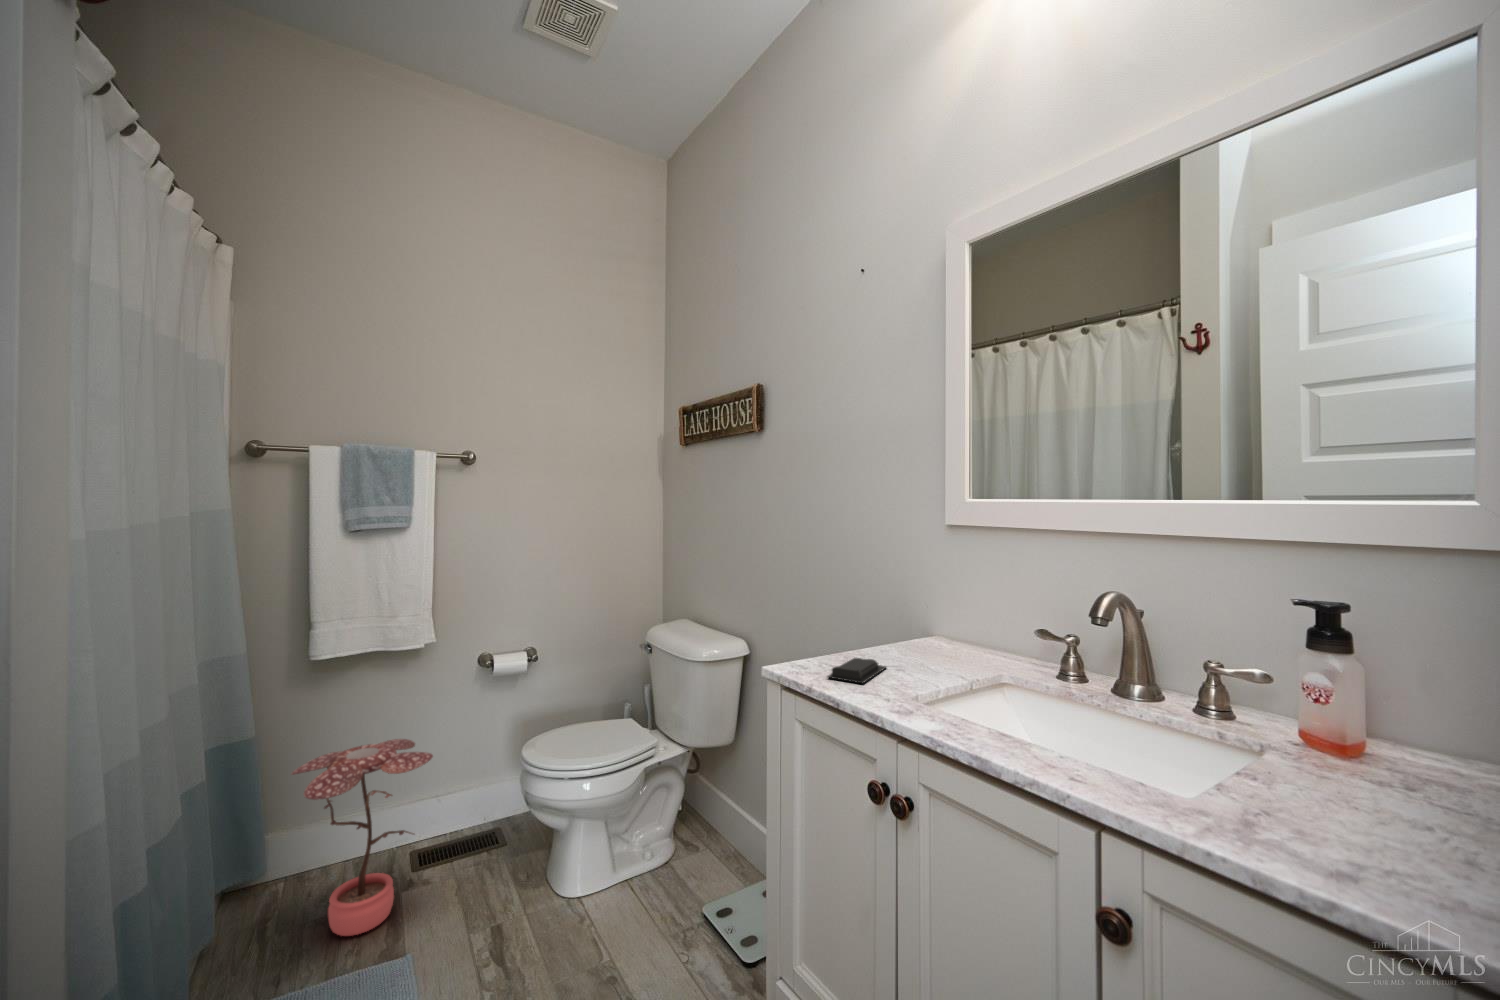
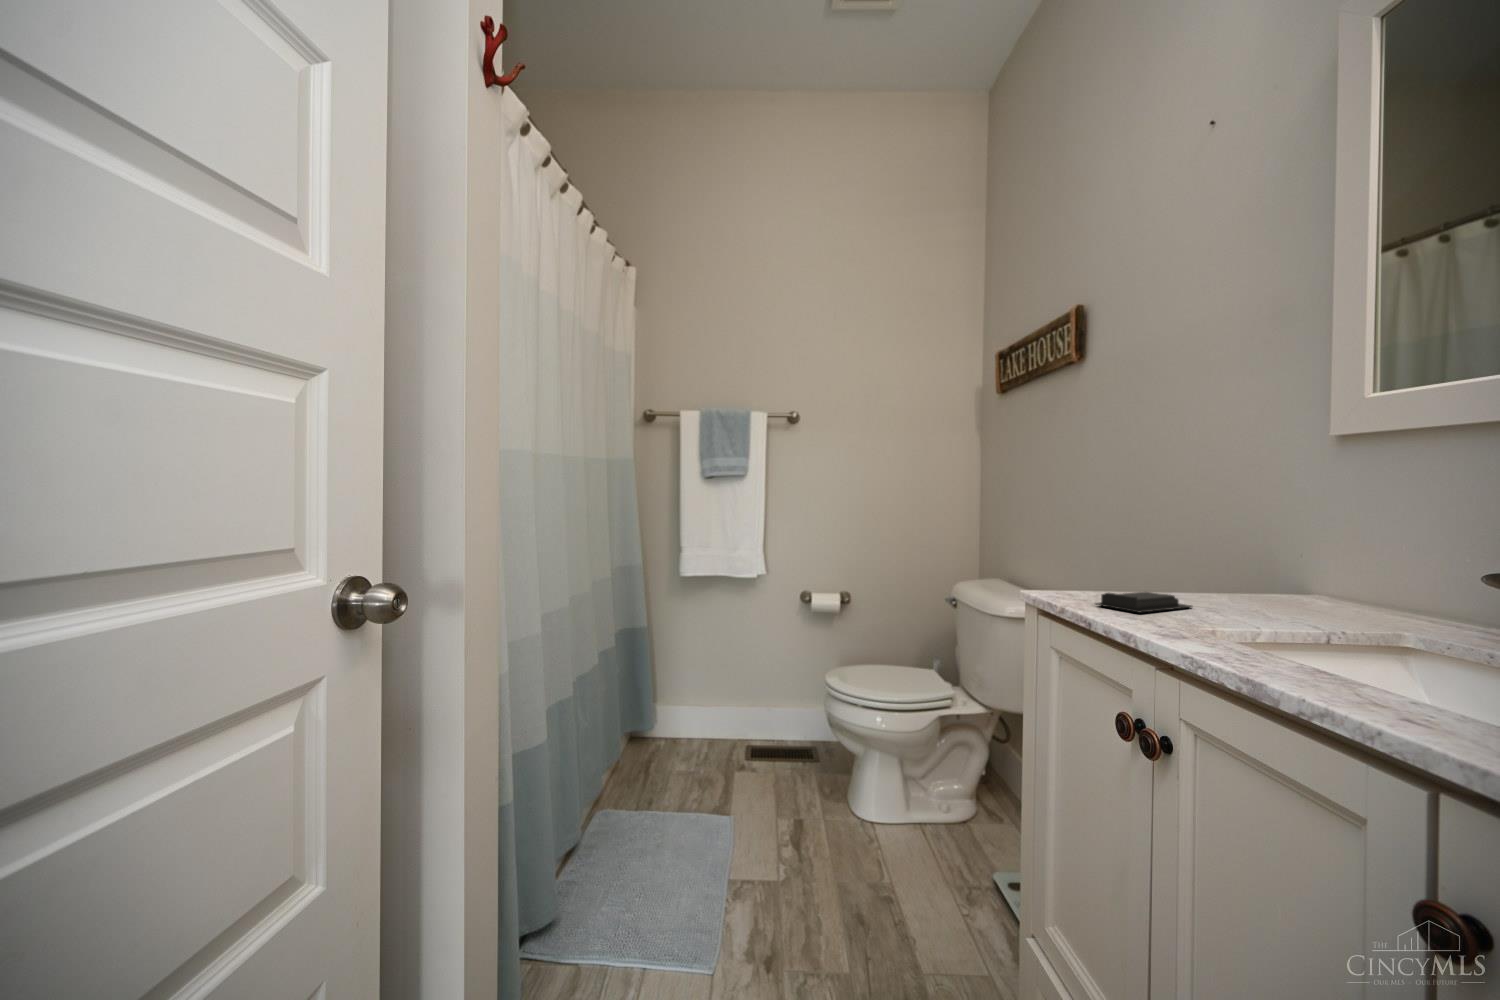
potted plant: present [291,739,433,936] -> none [661,646,754,791]

